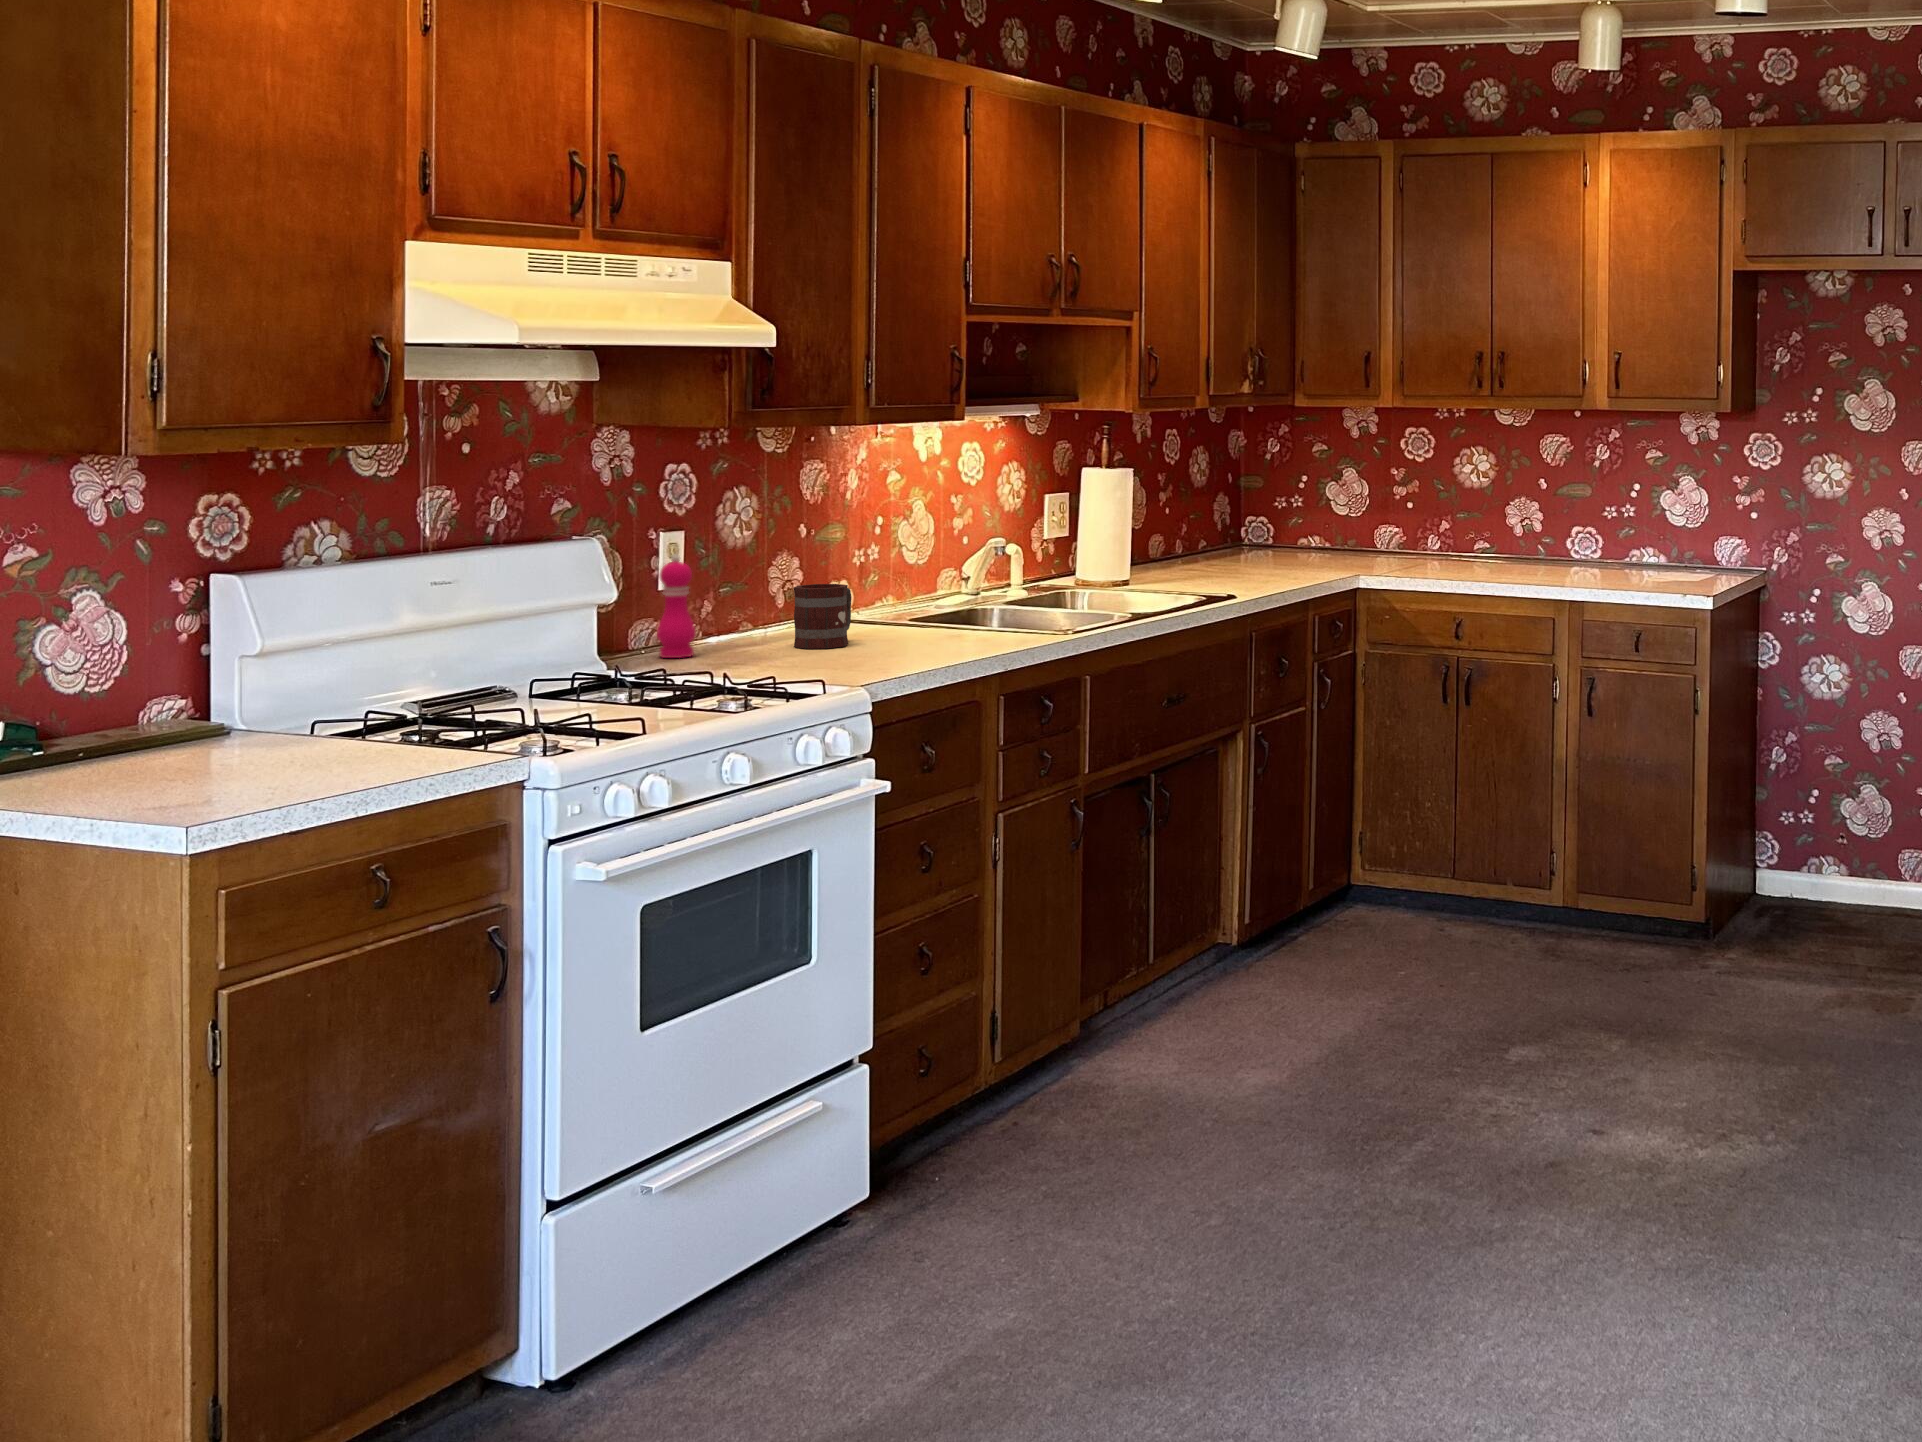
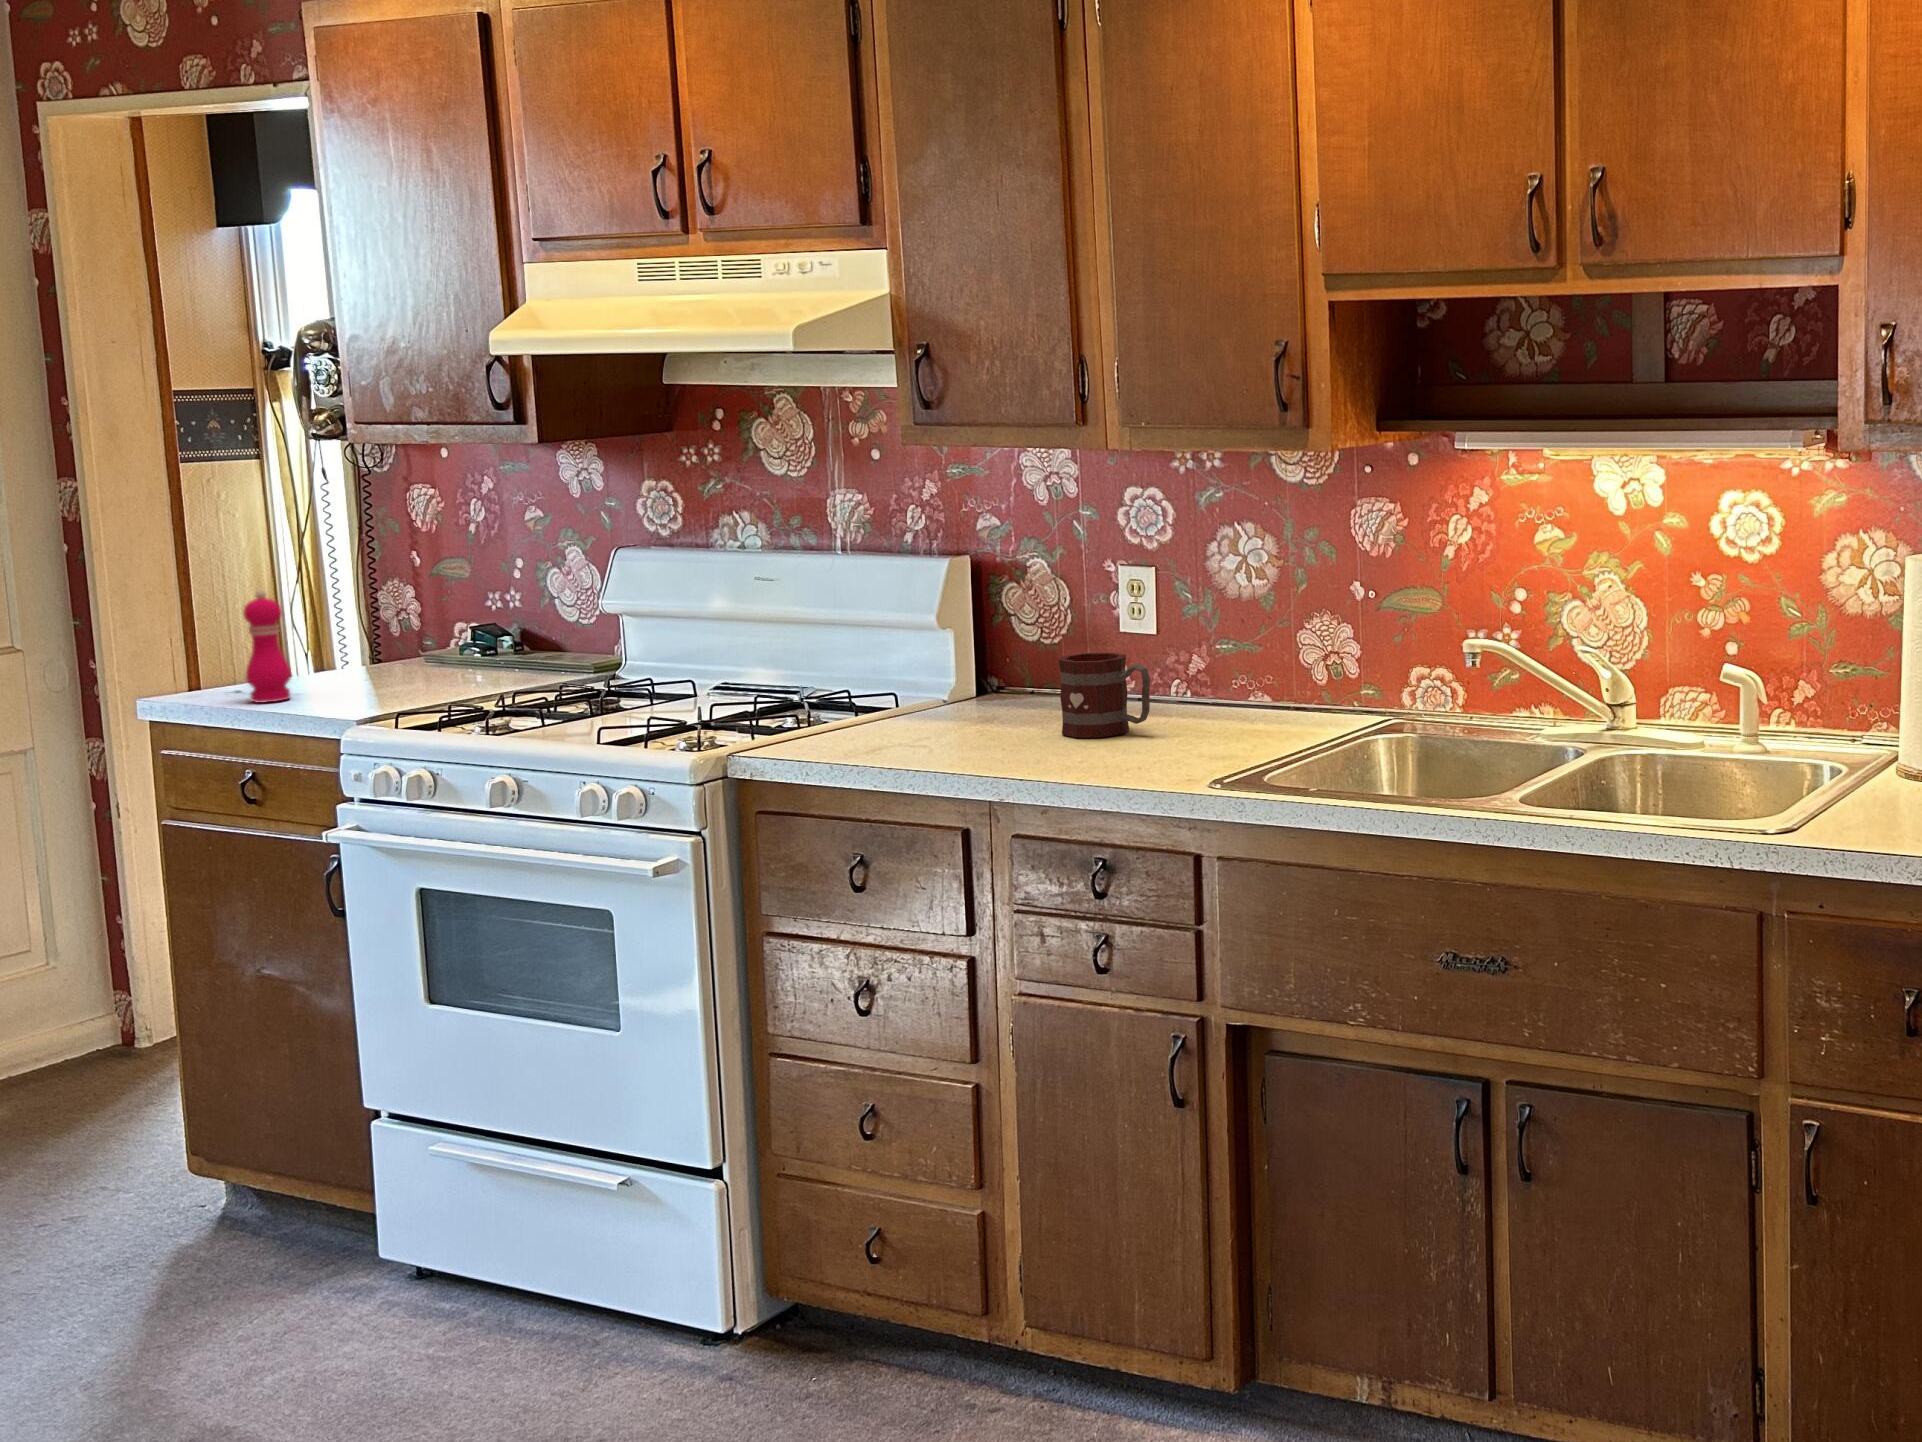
pepper mill: present [657,554,696,658] -> present [243,590,291,703]

